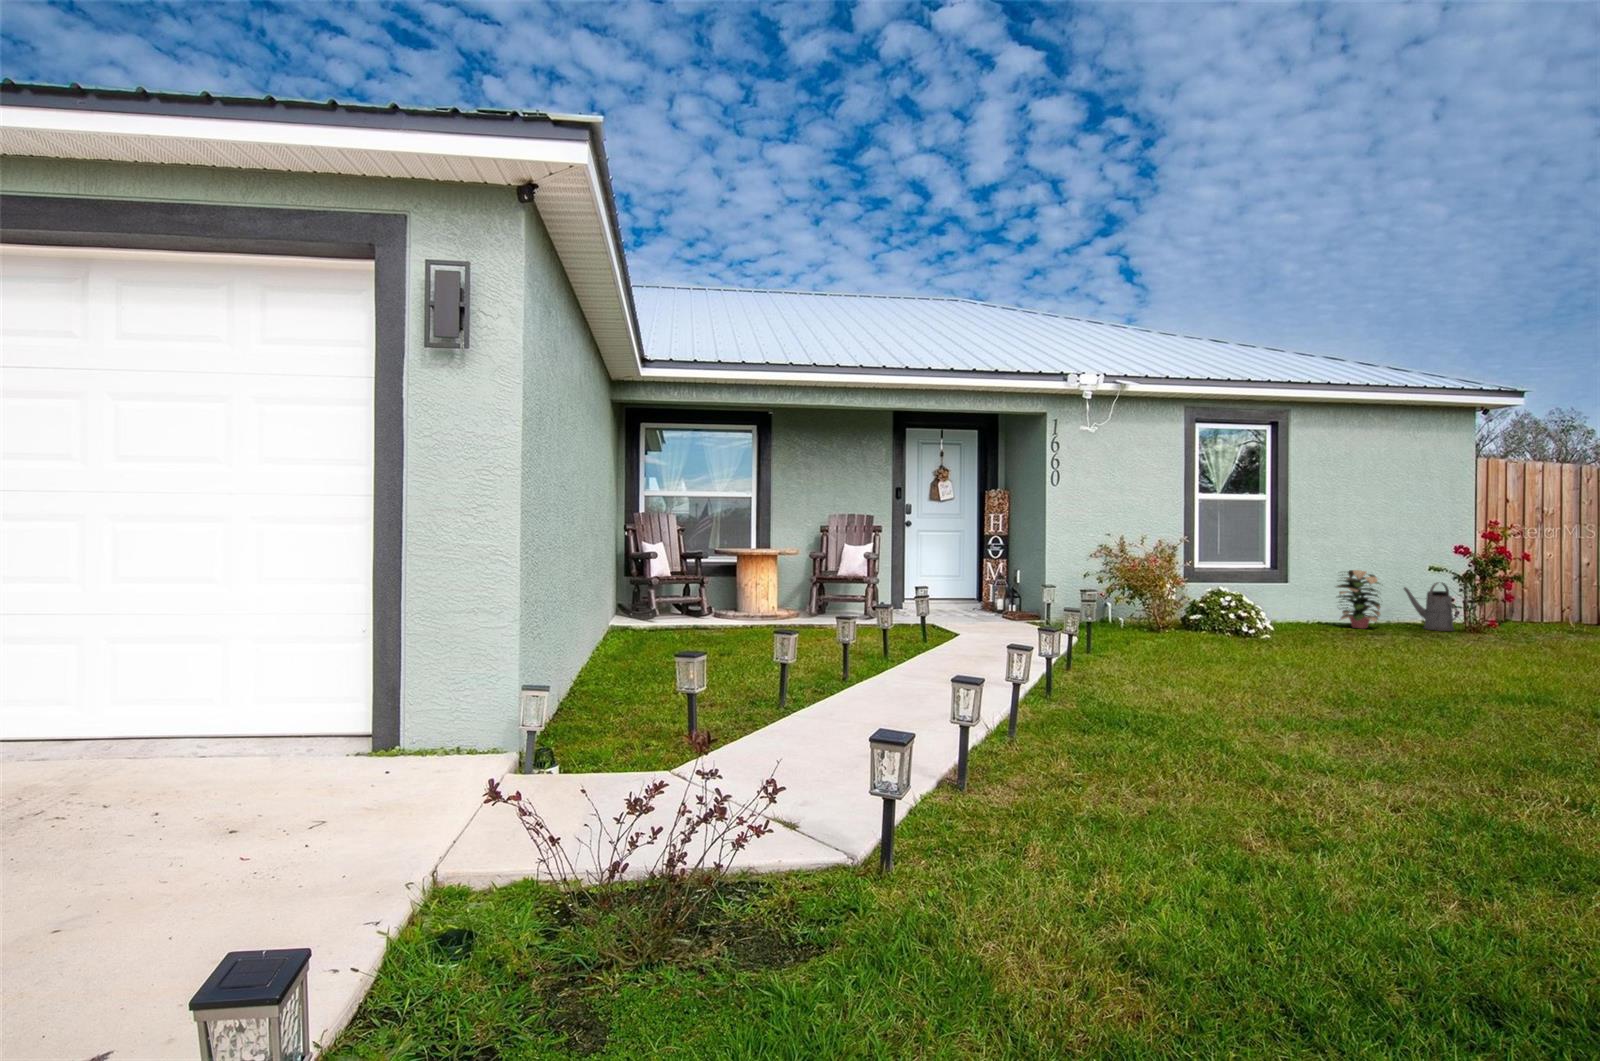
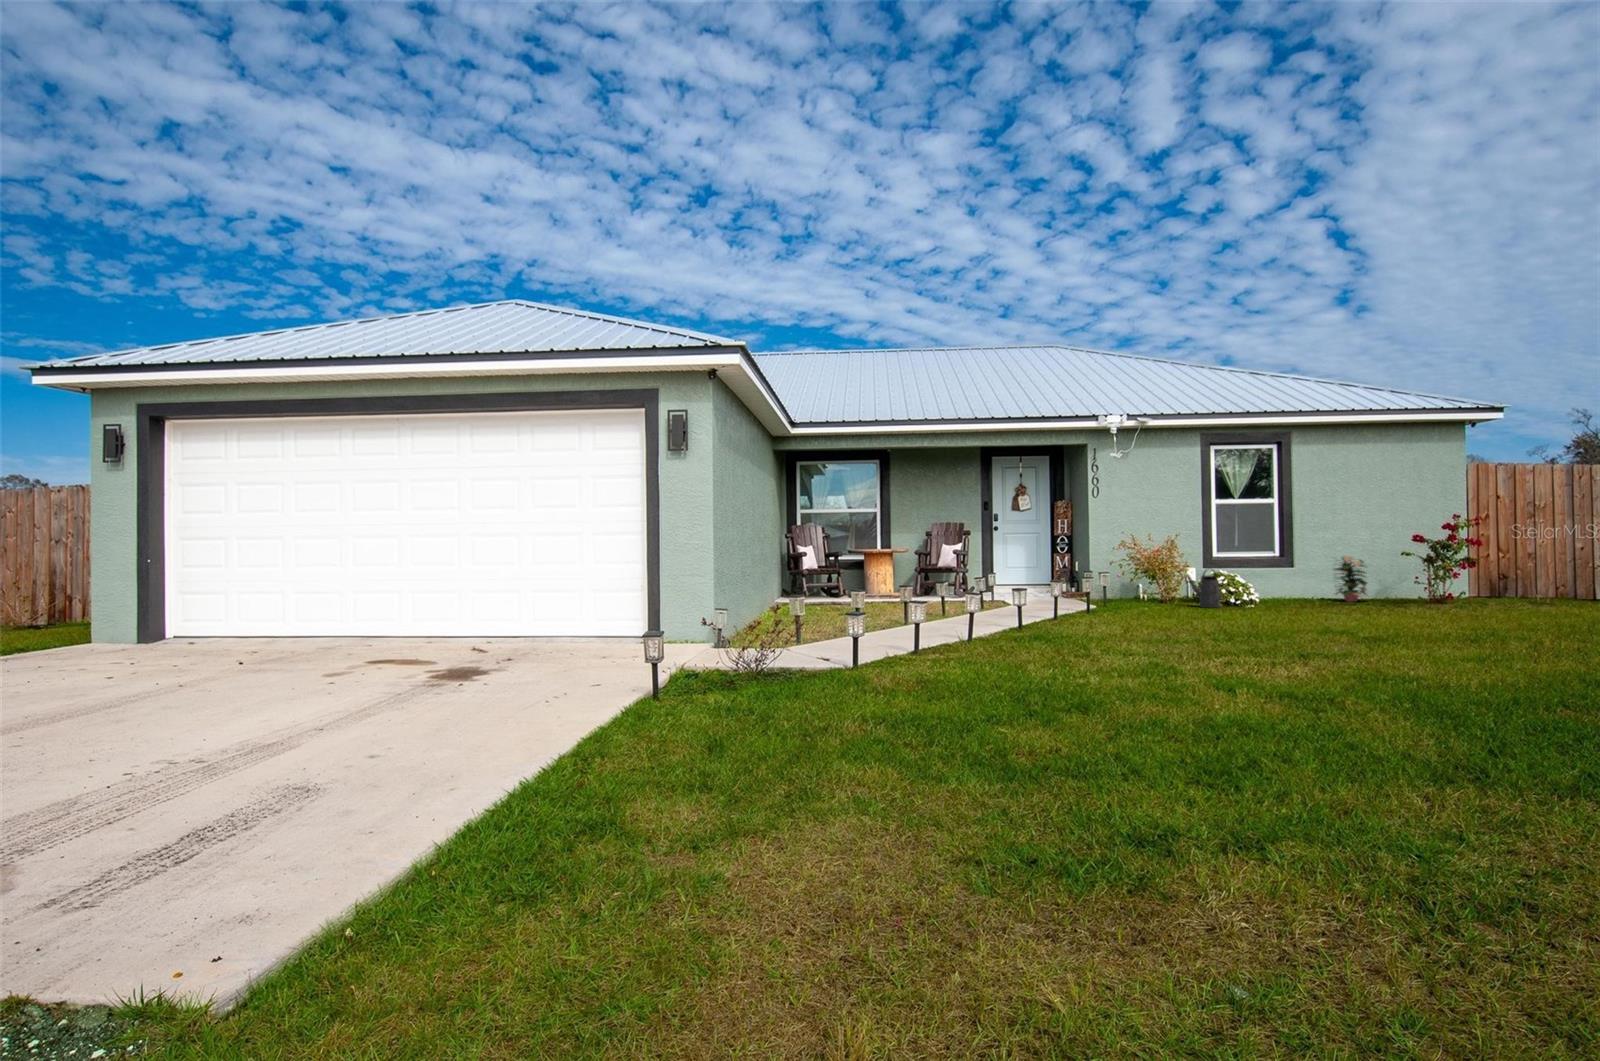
watering can: present [1404,582,1459,631] -> present [1186,570,1222,608]

